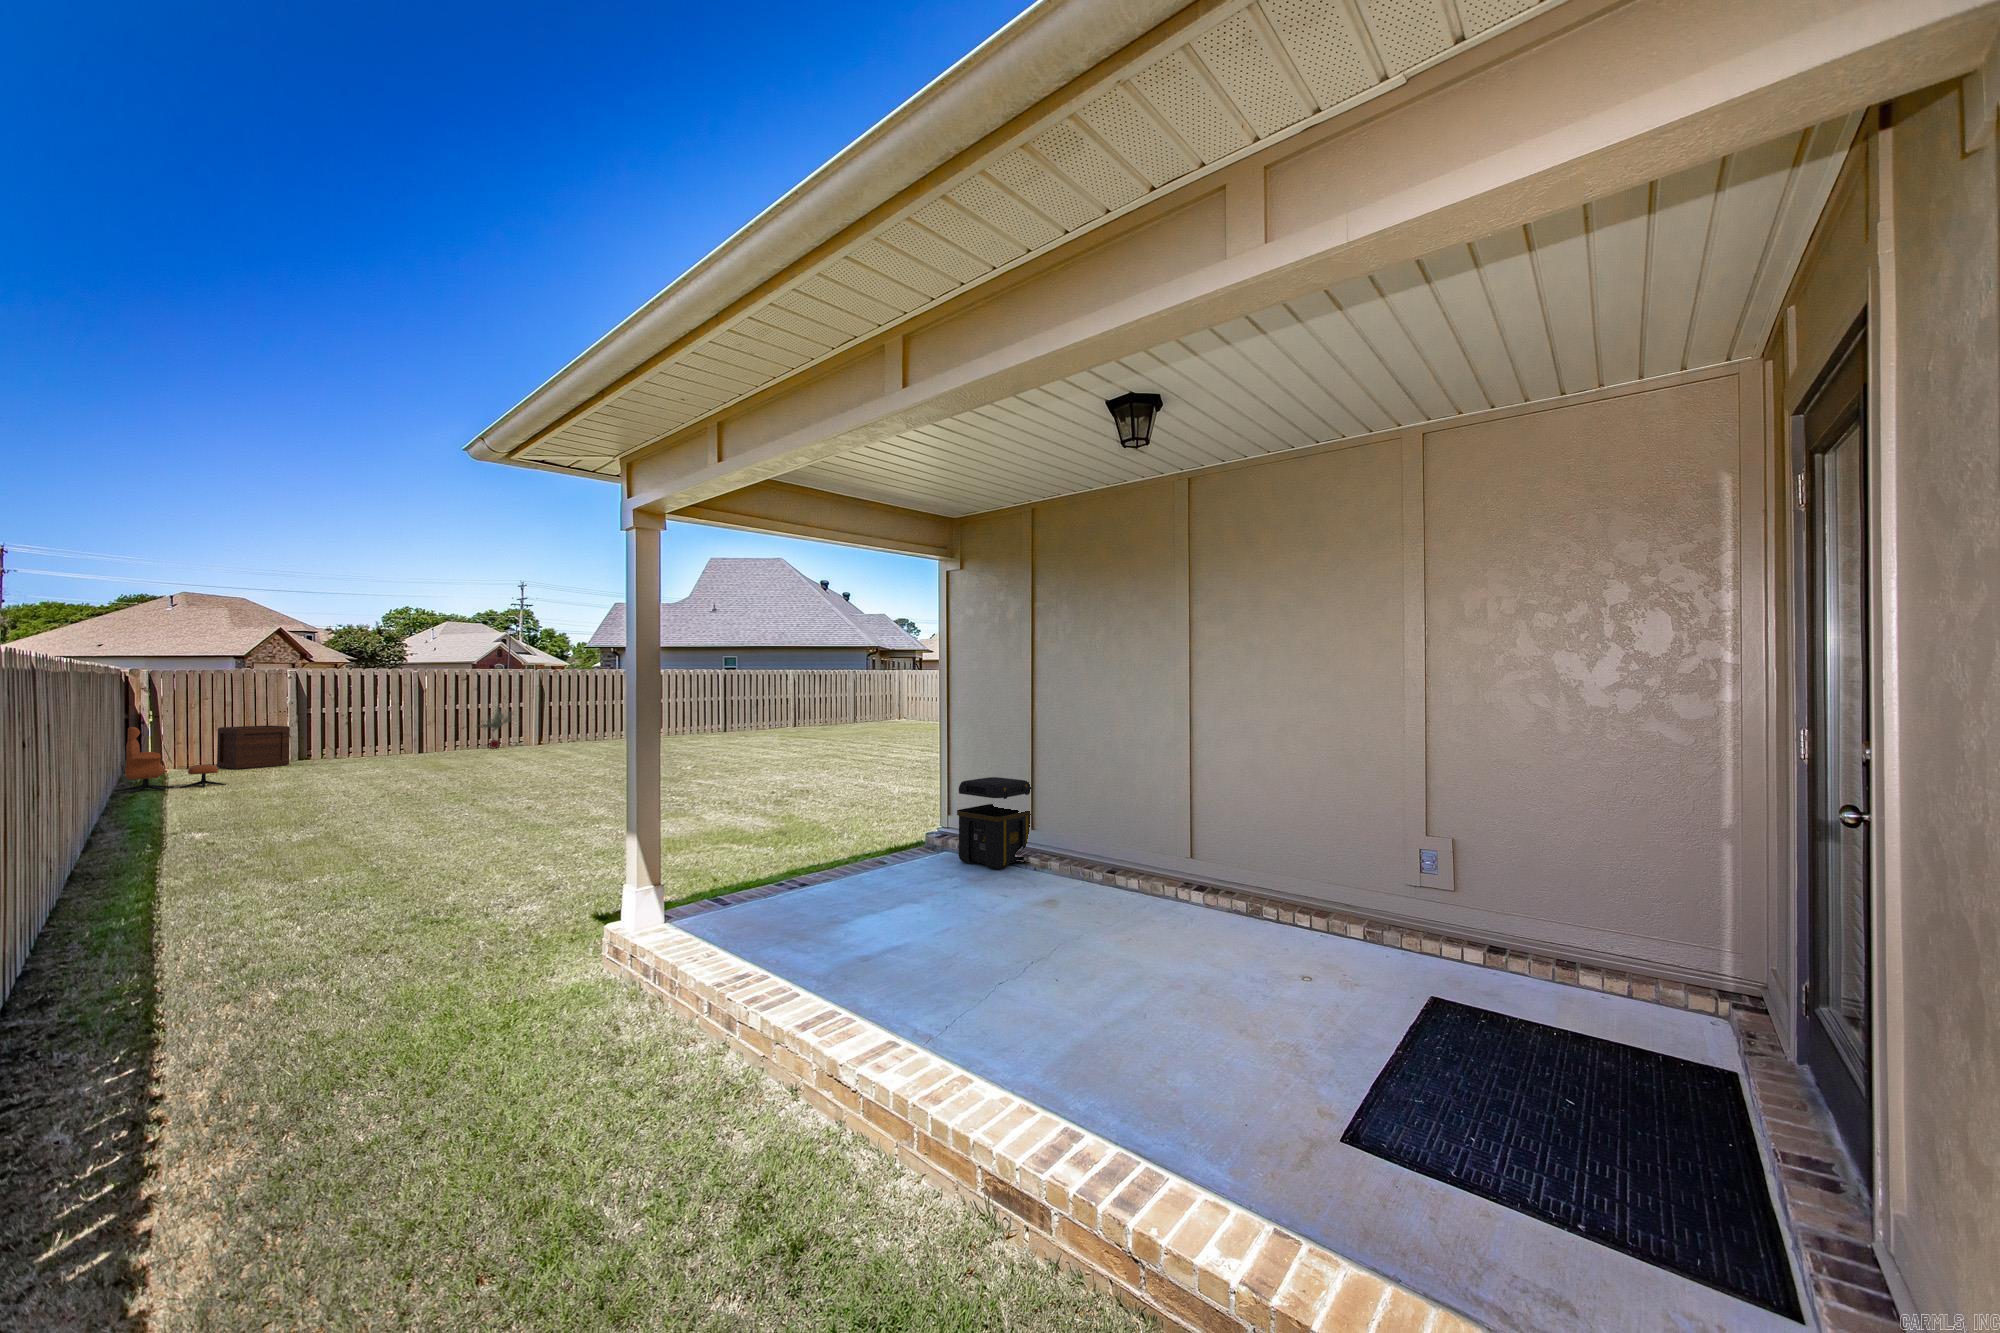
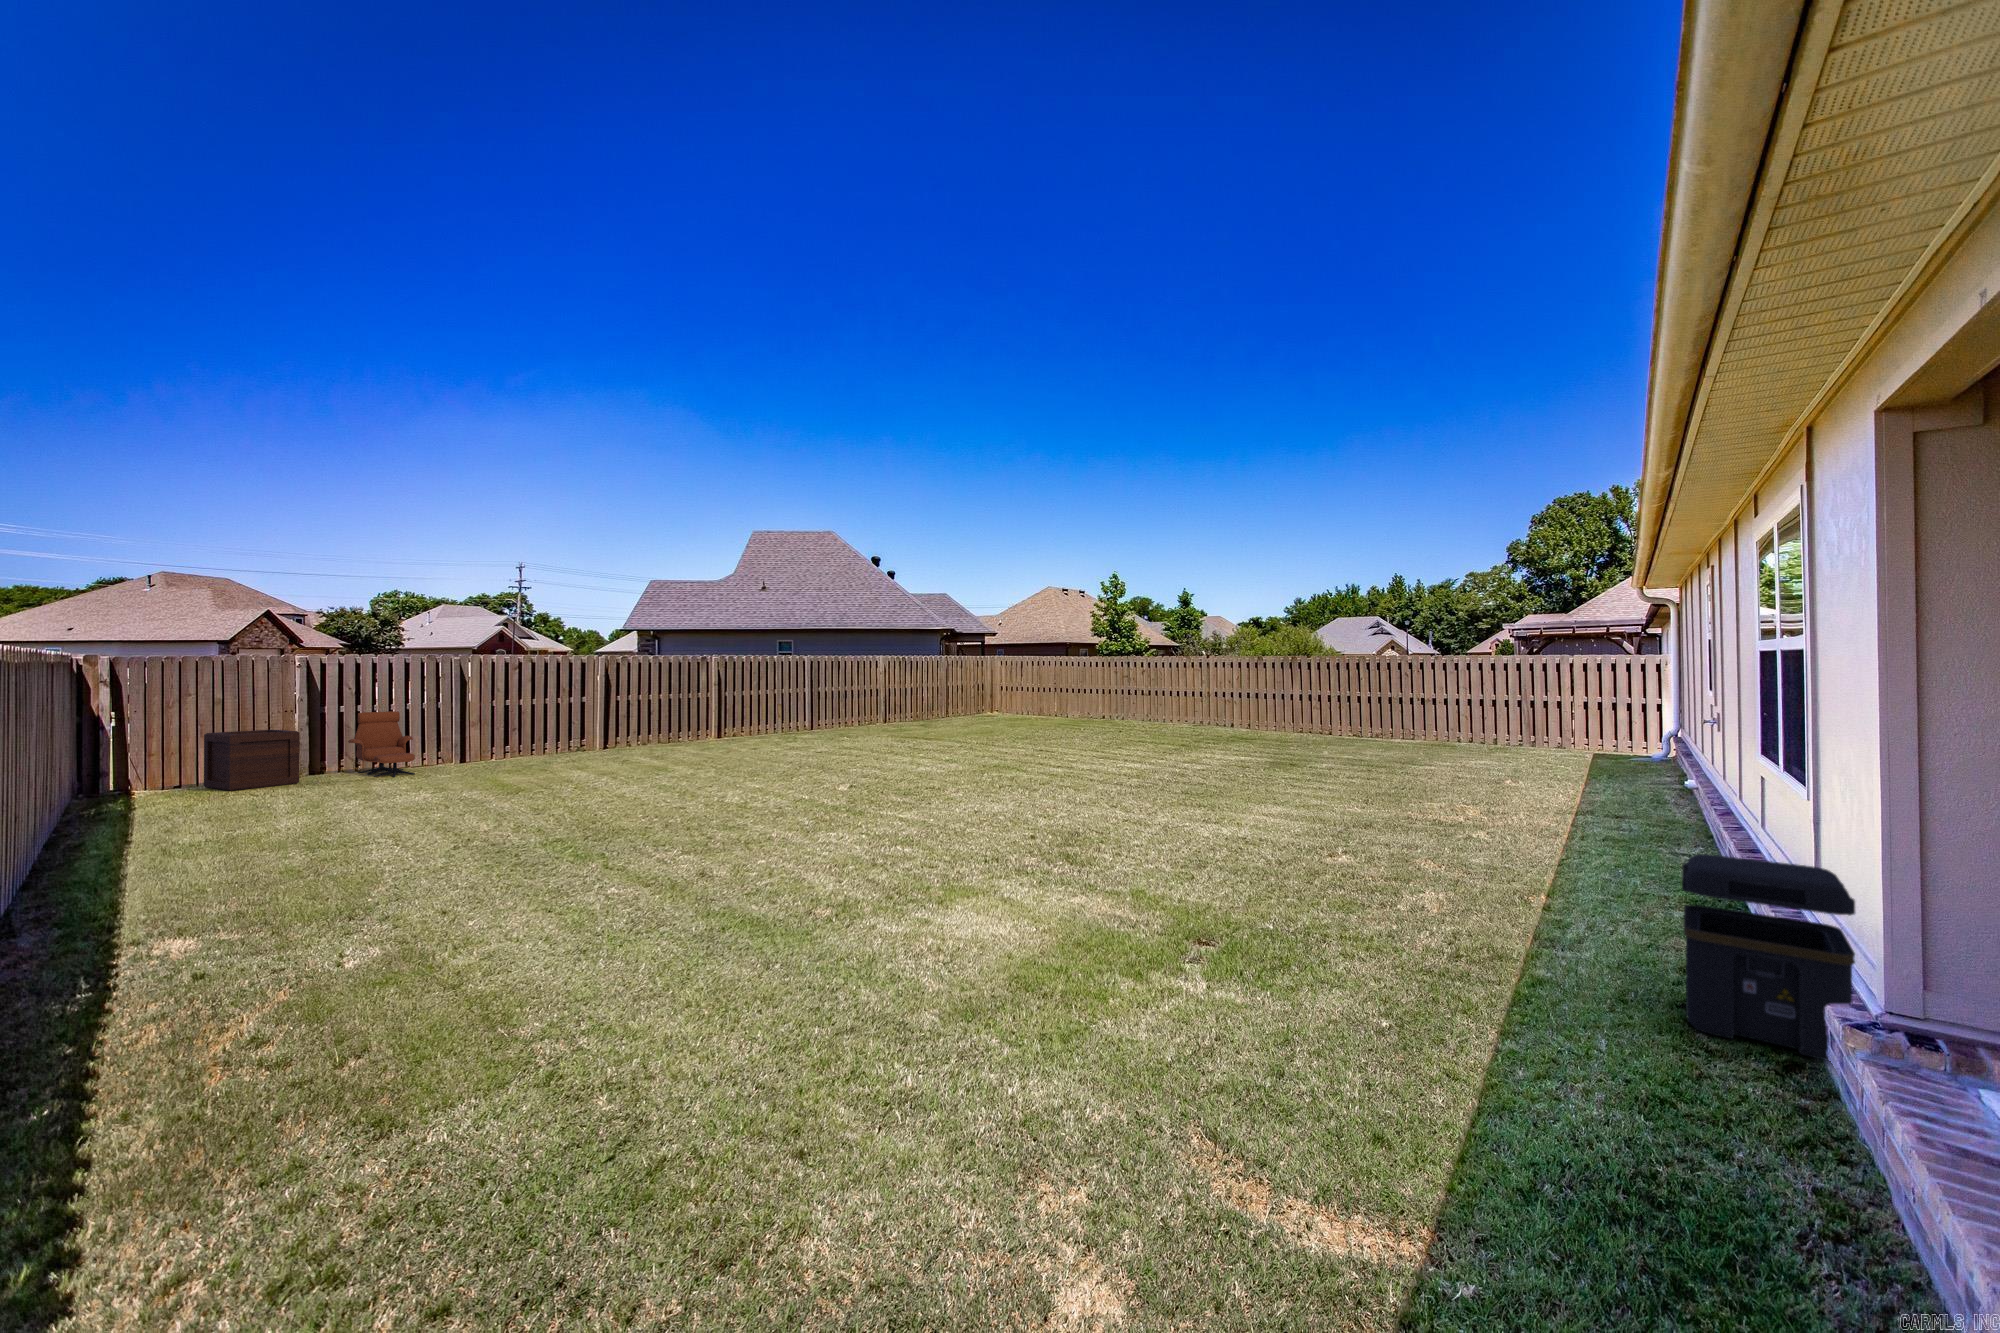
potted tree: present [480,706,513,748] -> none [529,701,576,756]
lounge chair: present [116,727,226,793] -> present [348,711,415,777]

